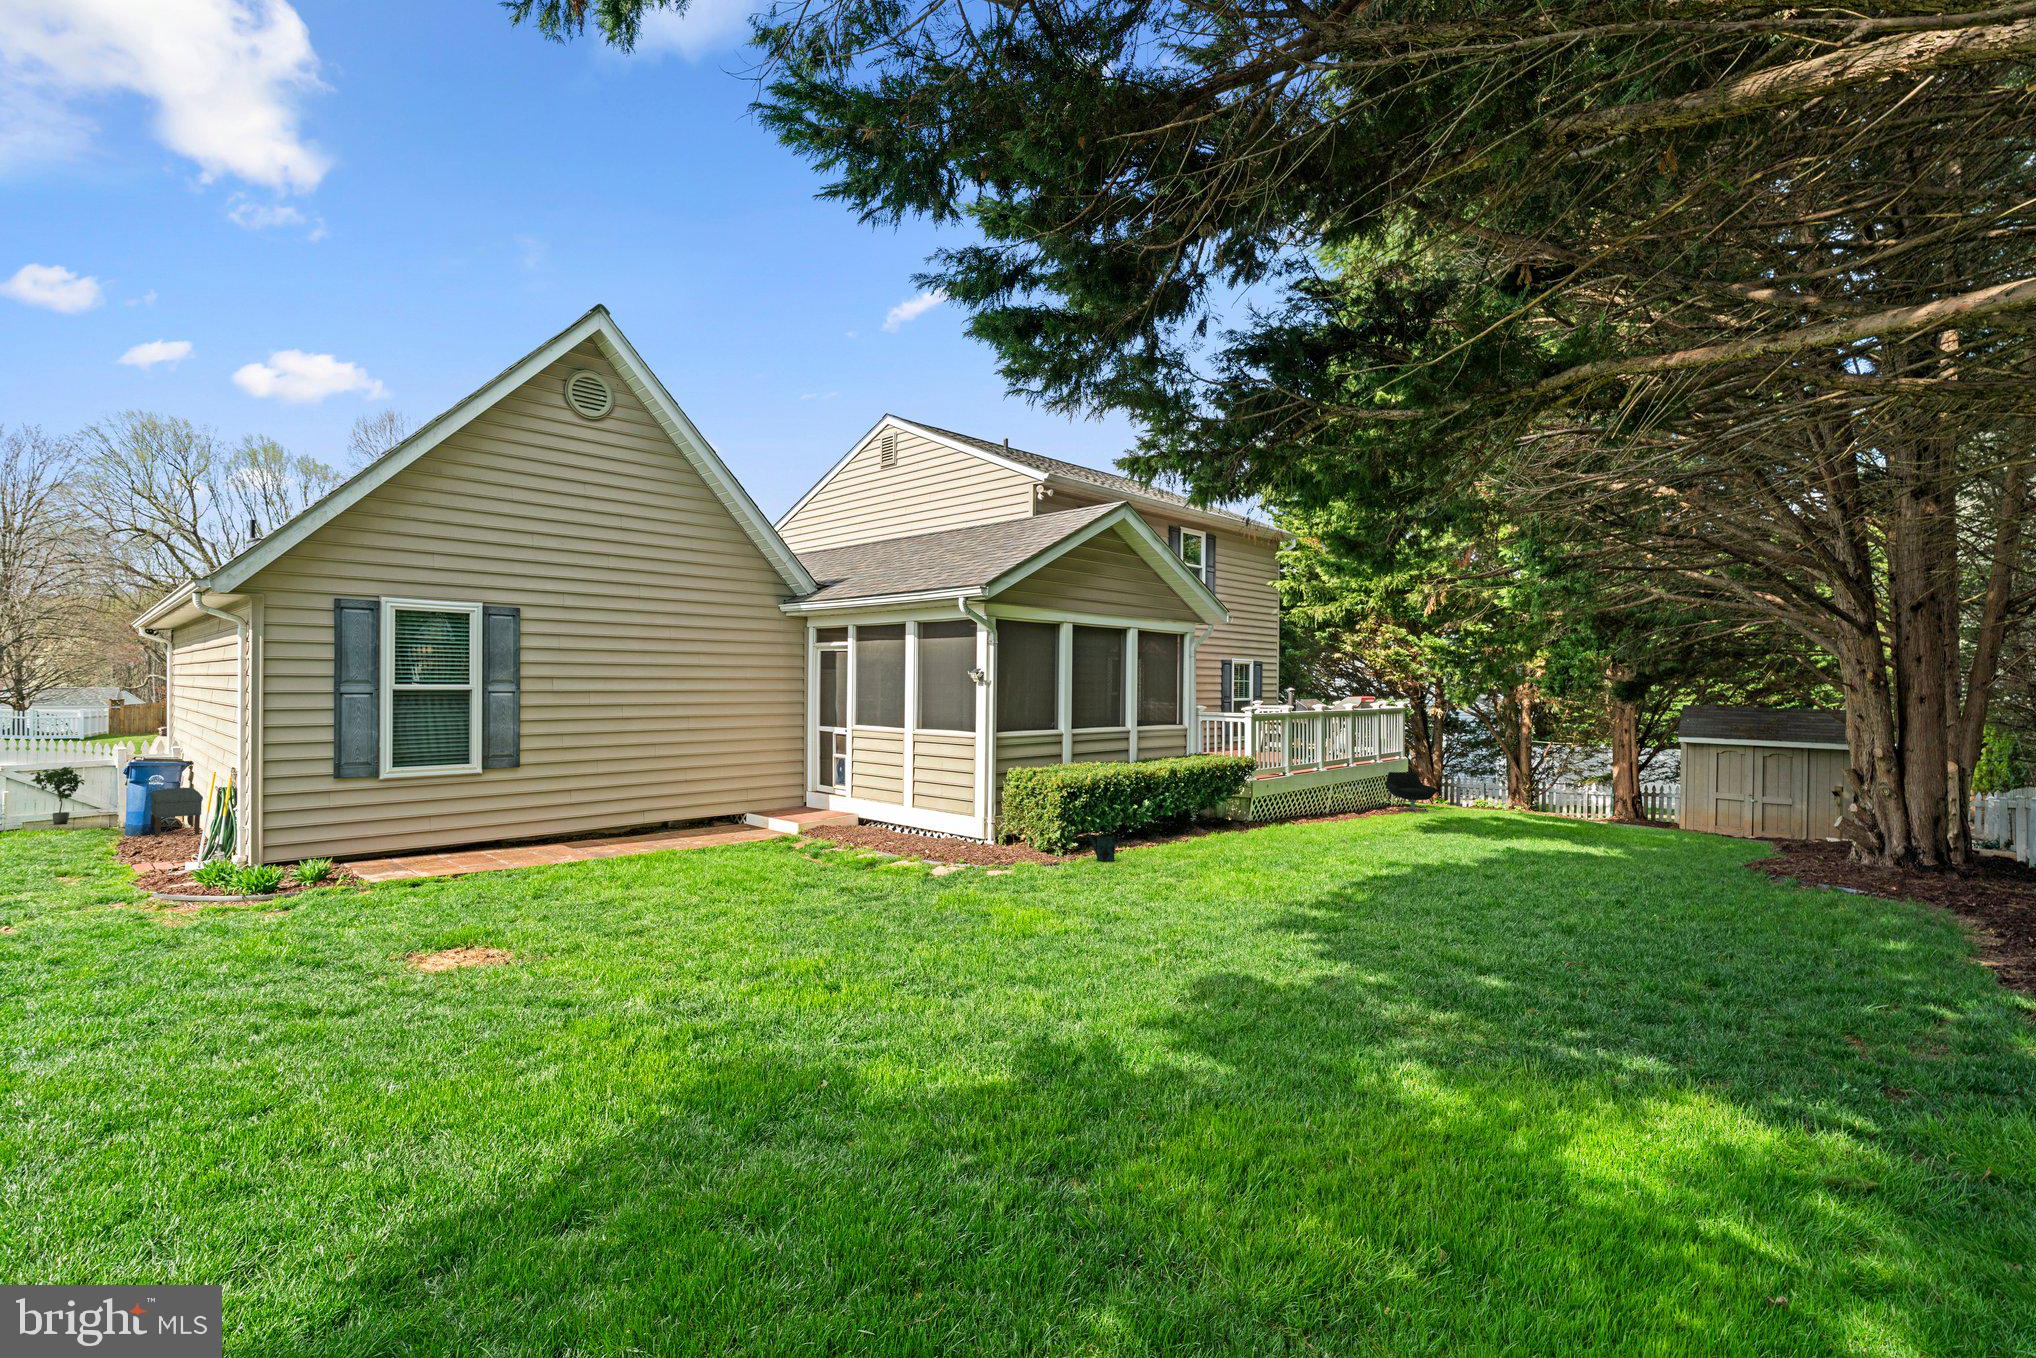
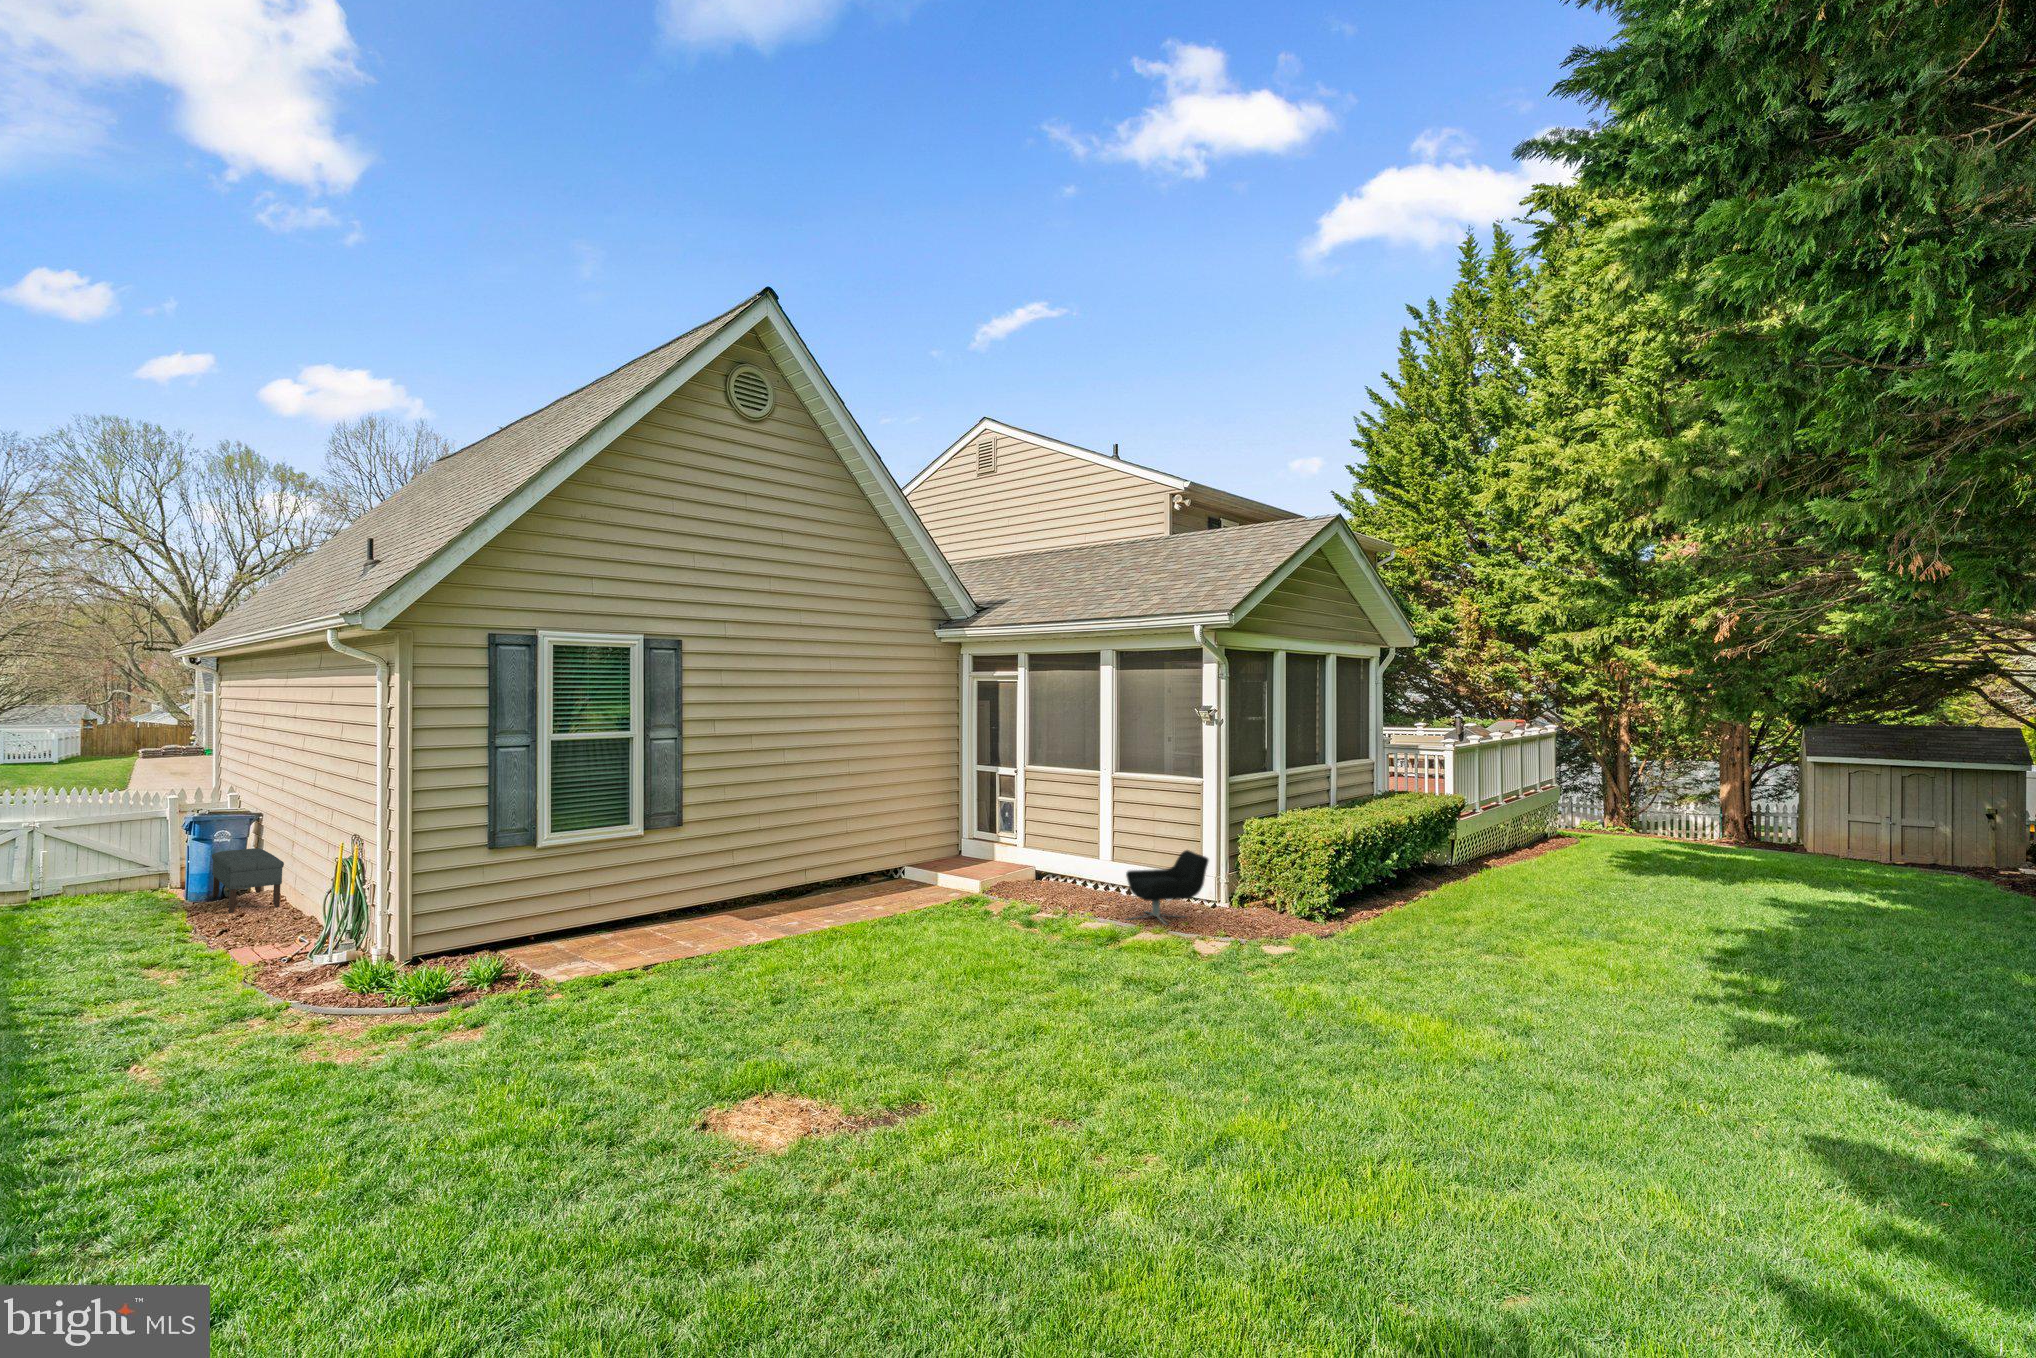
potted plant: present [30,767,84,824] -> none [64,824,126,895]
lounge chair: present [1385,772,1438,813] -> present [1126,850,1209,924]
watering can: present [1084,830,1120,862] -> none [1338,889,1389,928]

